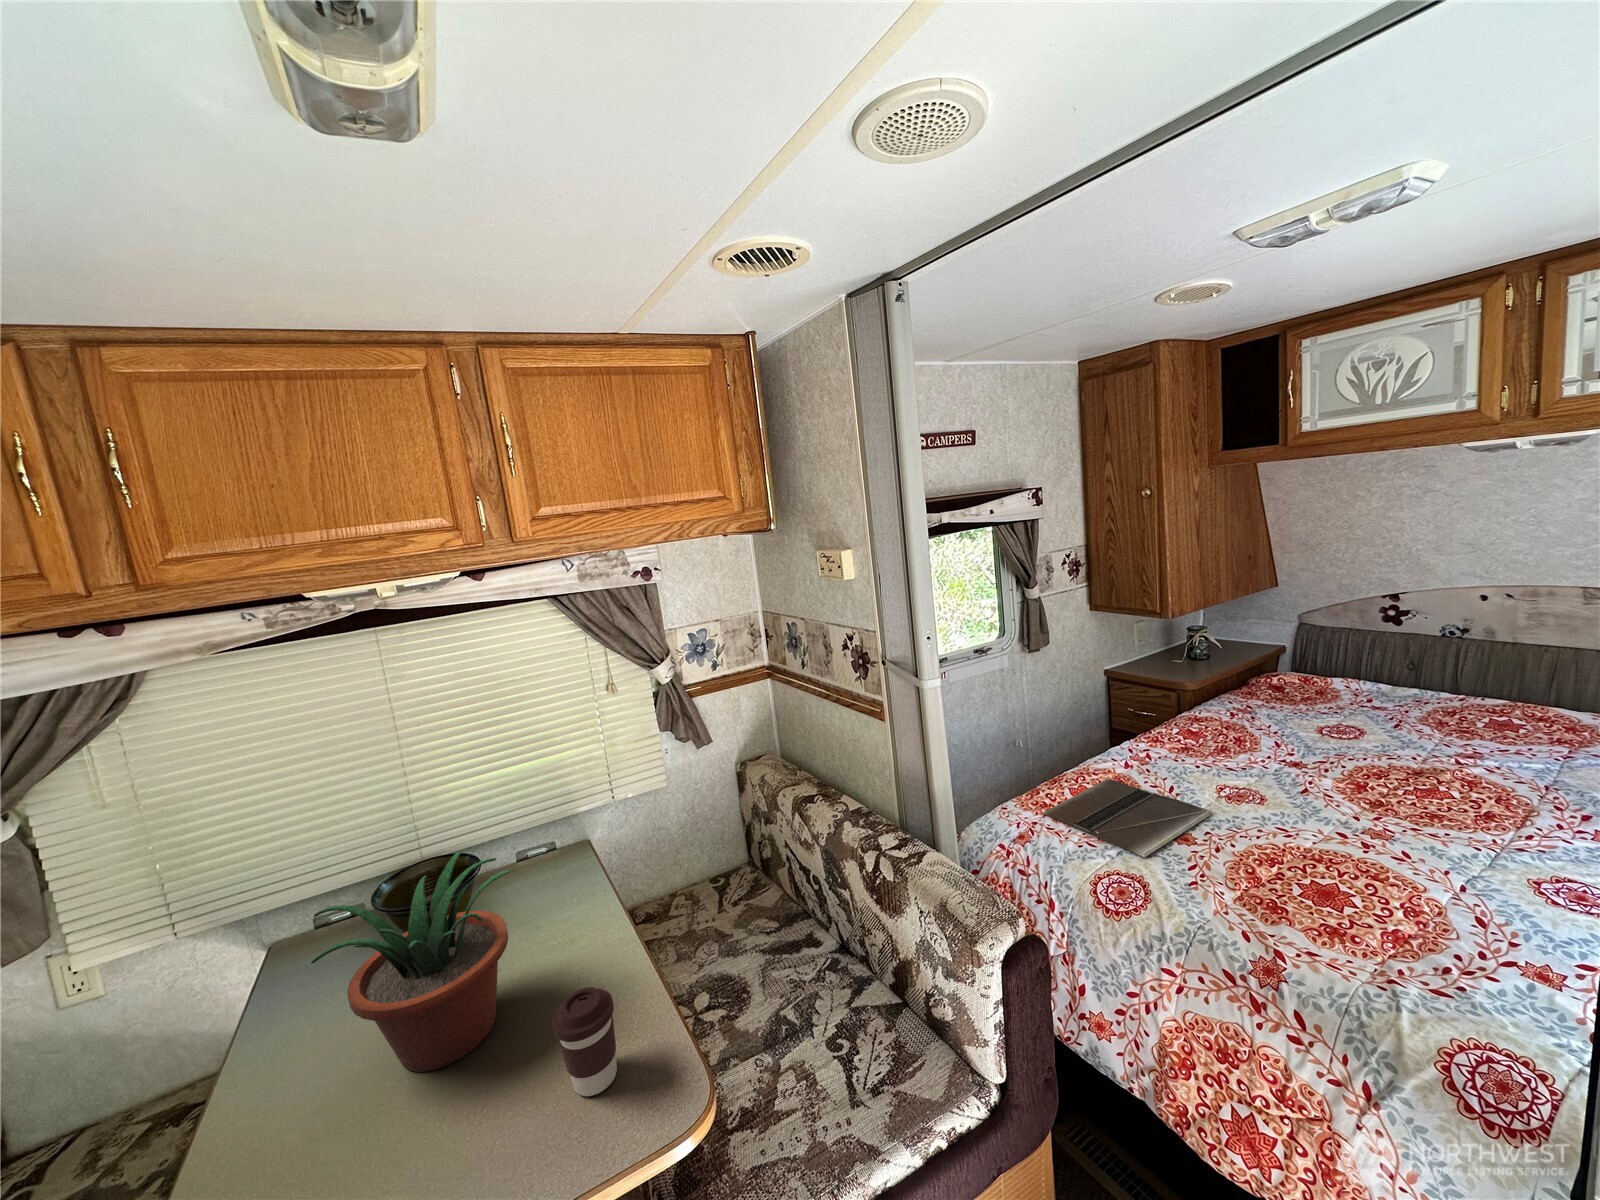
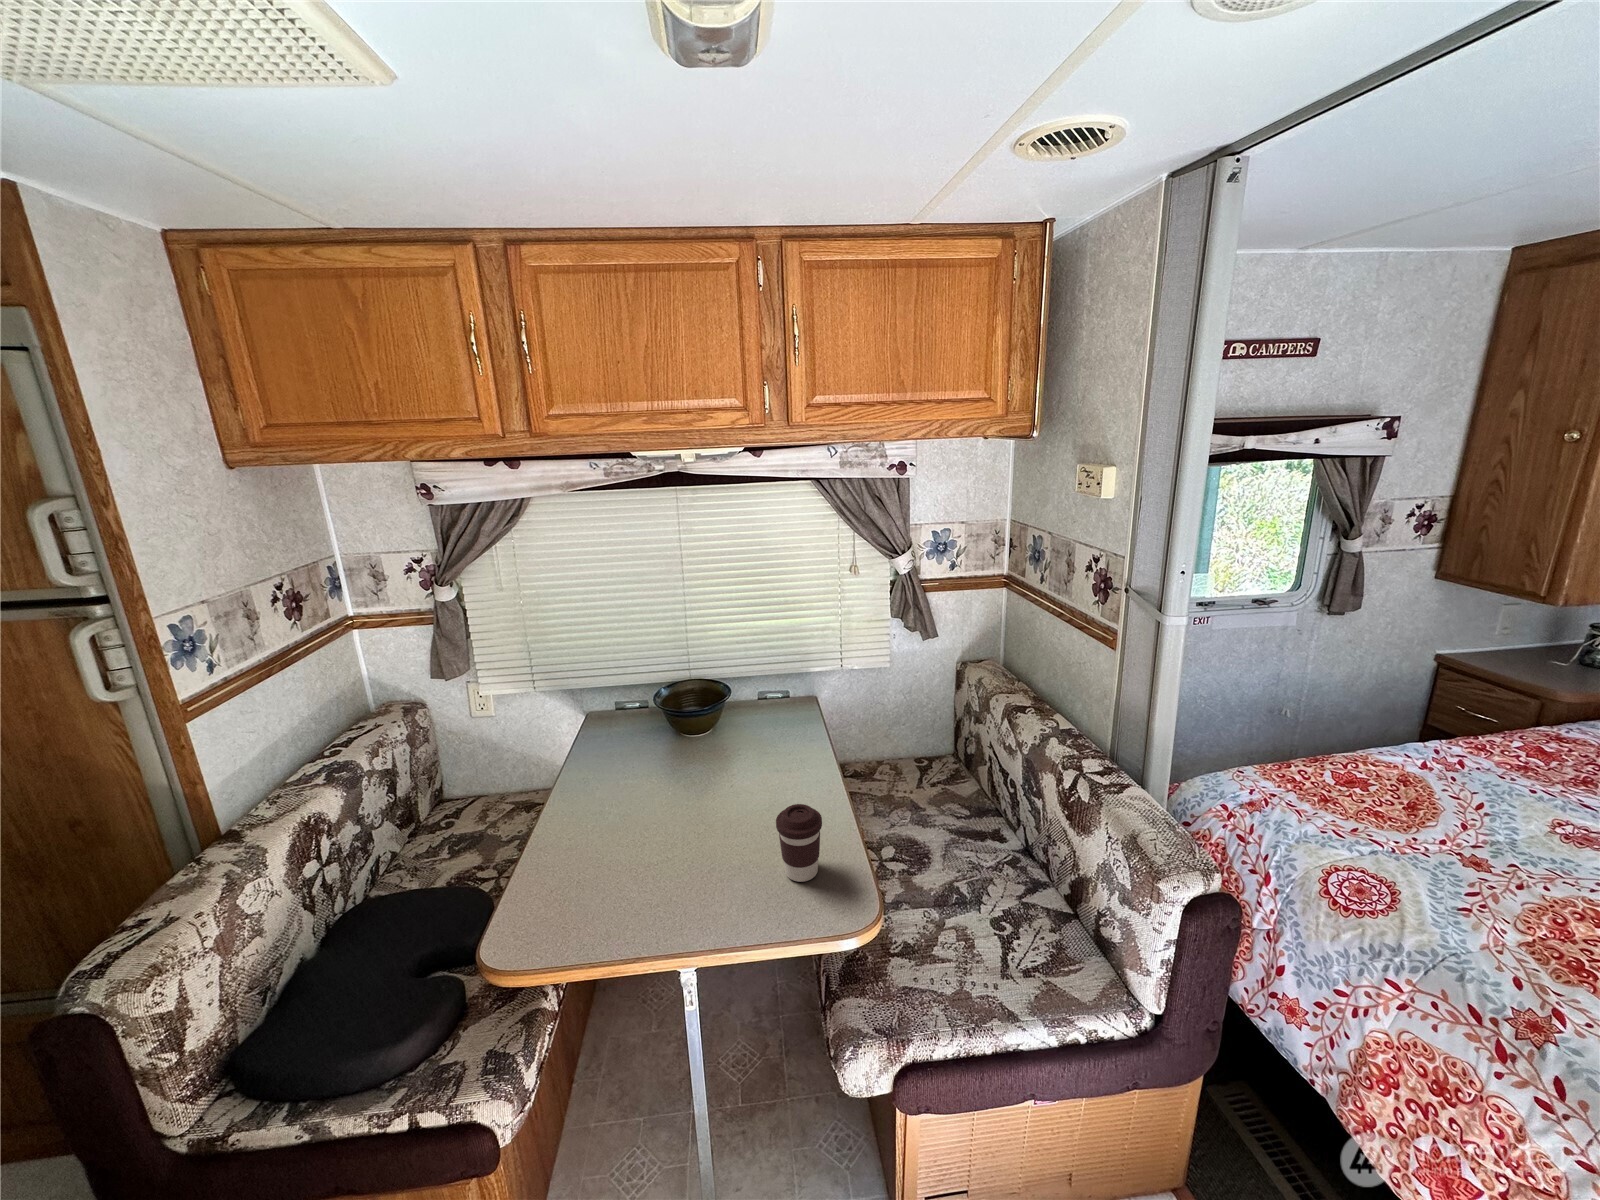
laptop: present [1043,779,1211,857] -> none [1286,775,1531,868]
potted plant: present [311,851,510,1072] -> none [624,678,758,827]

